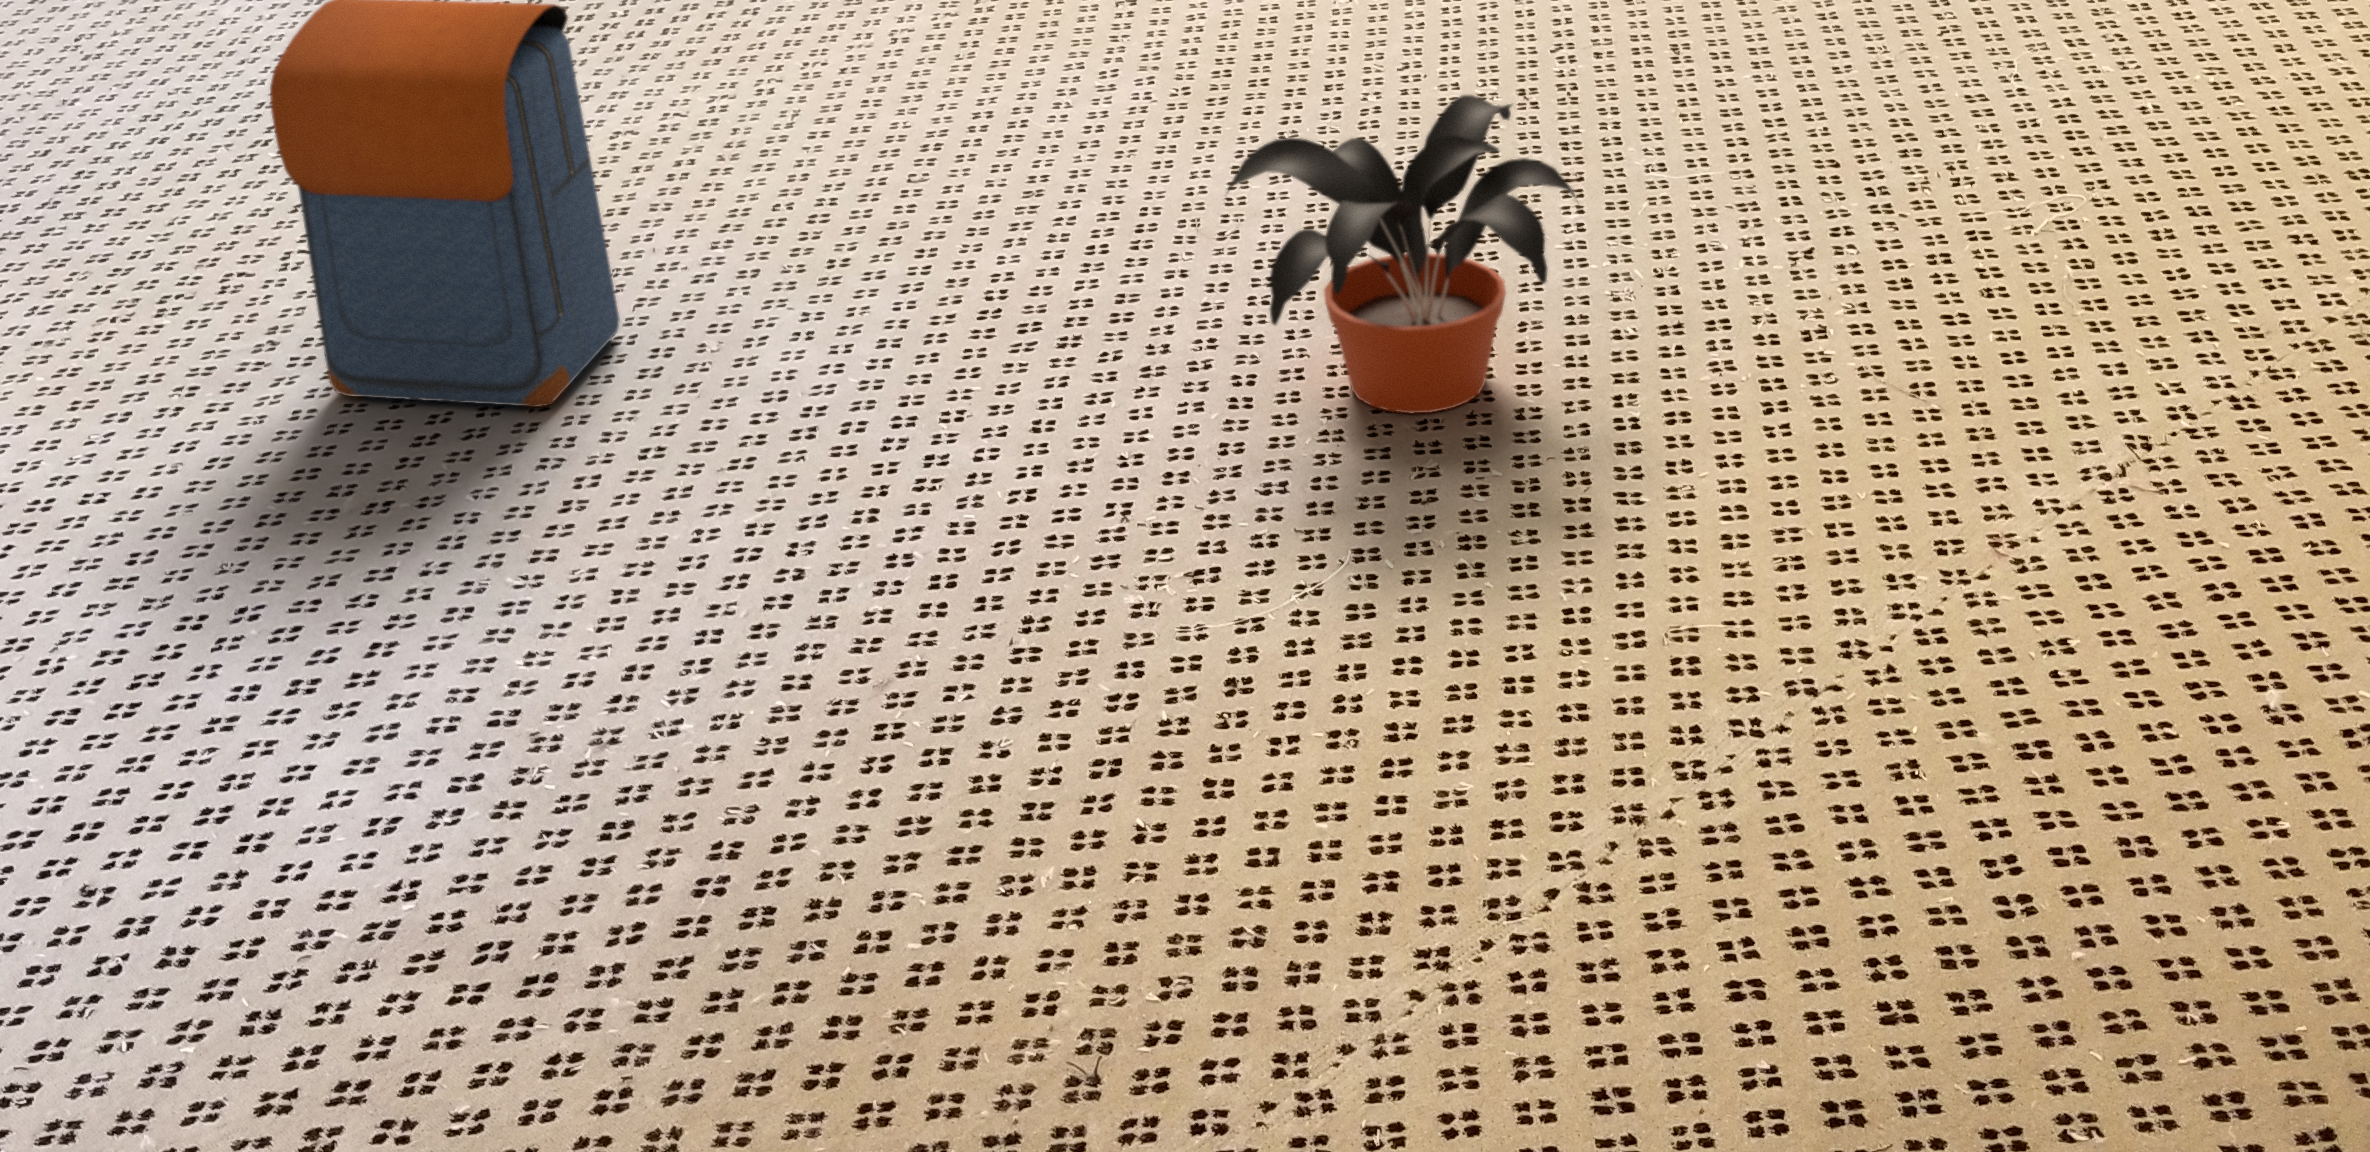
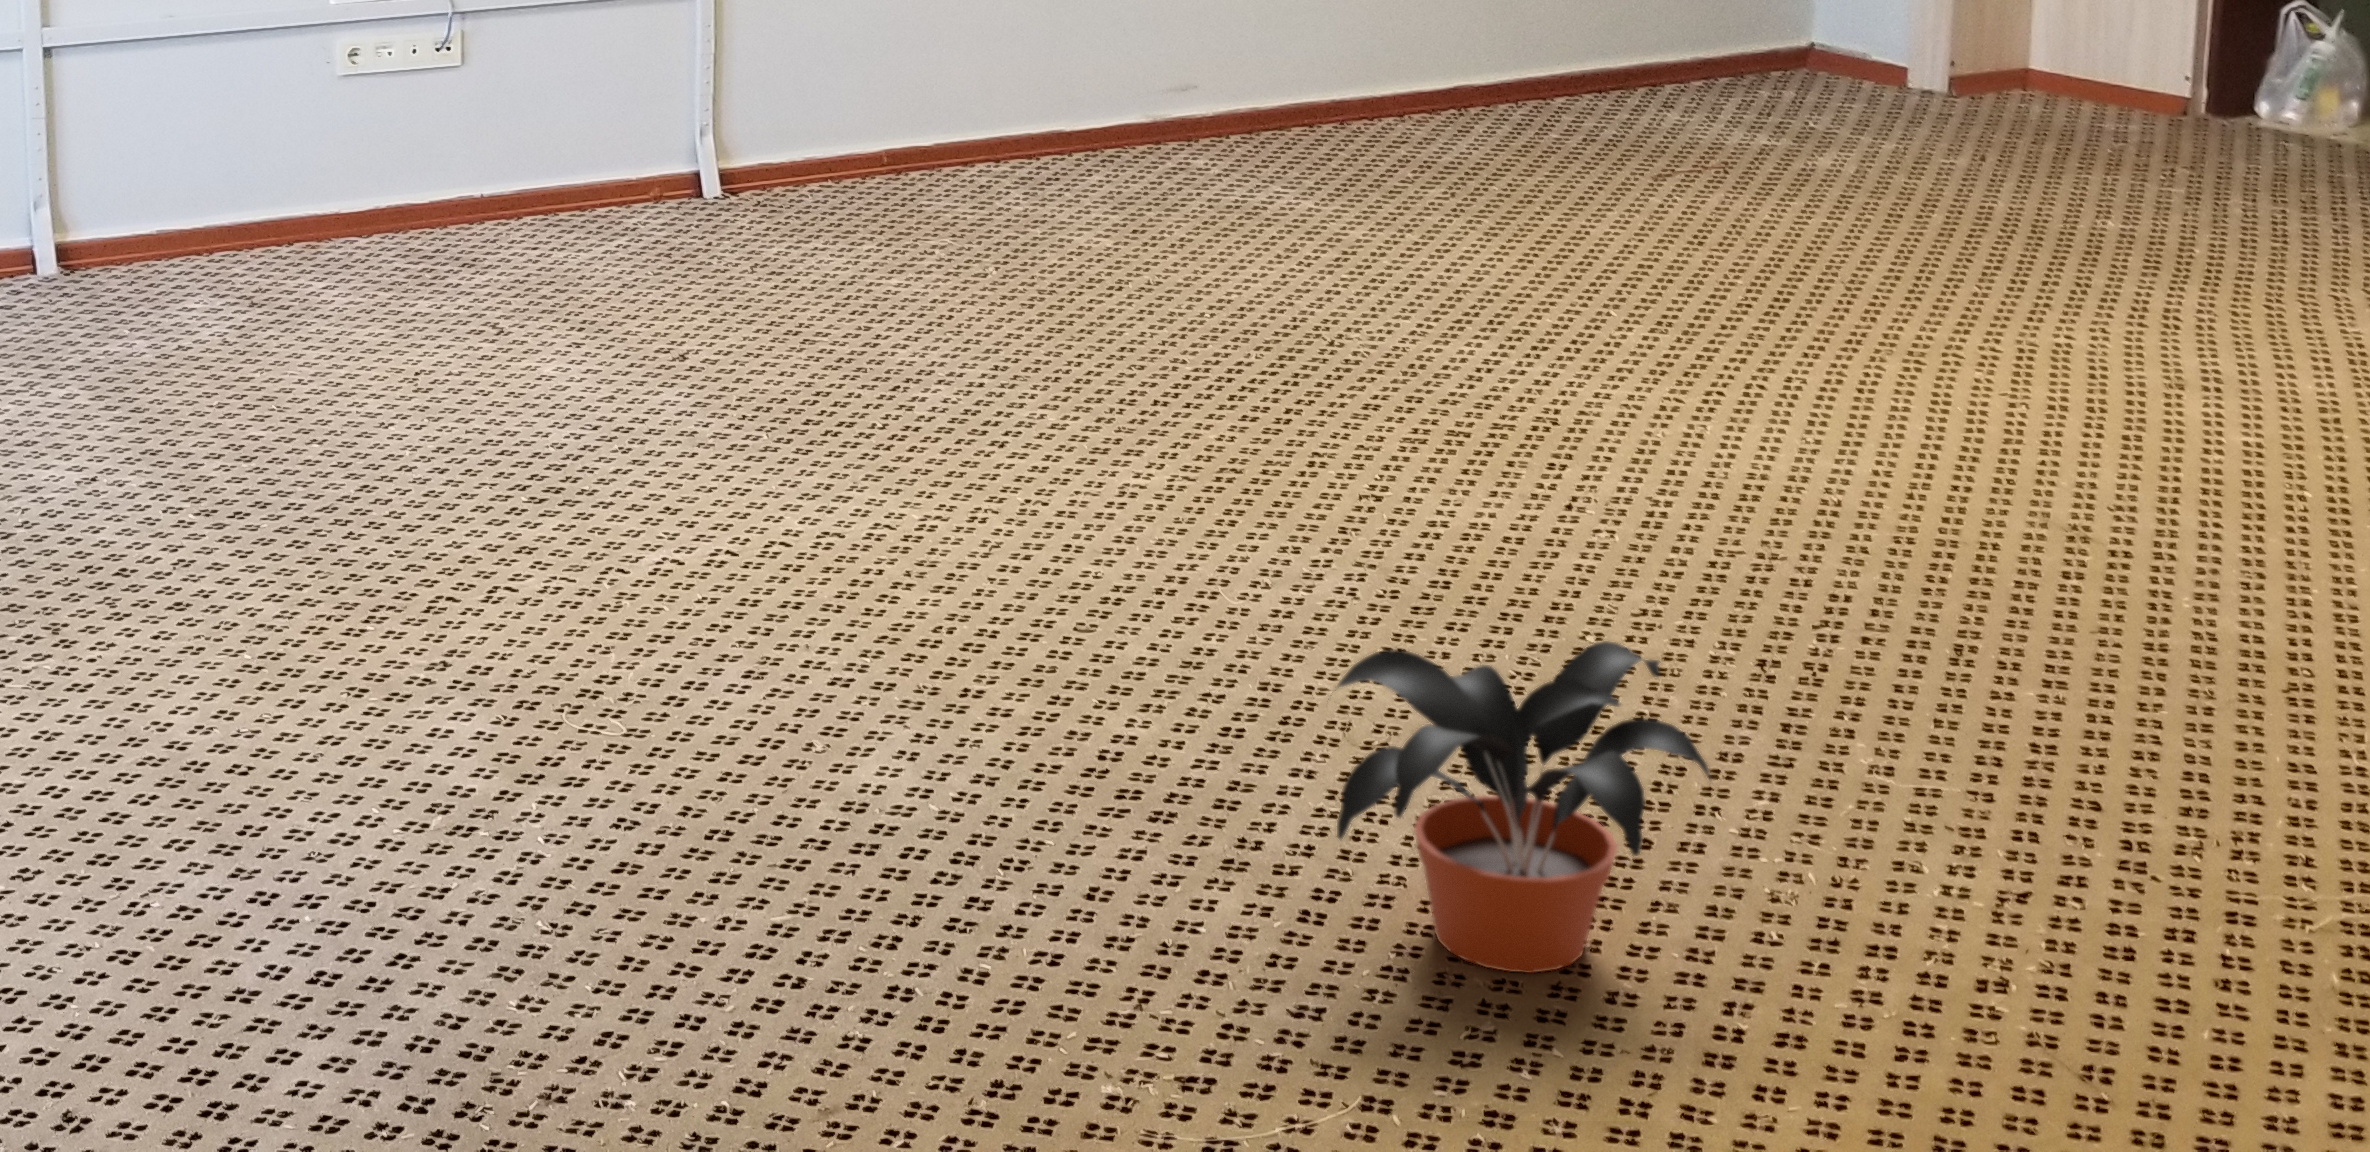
backpack: present [270,0,619,407] -> none [465,361,752,772]

